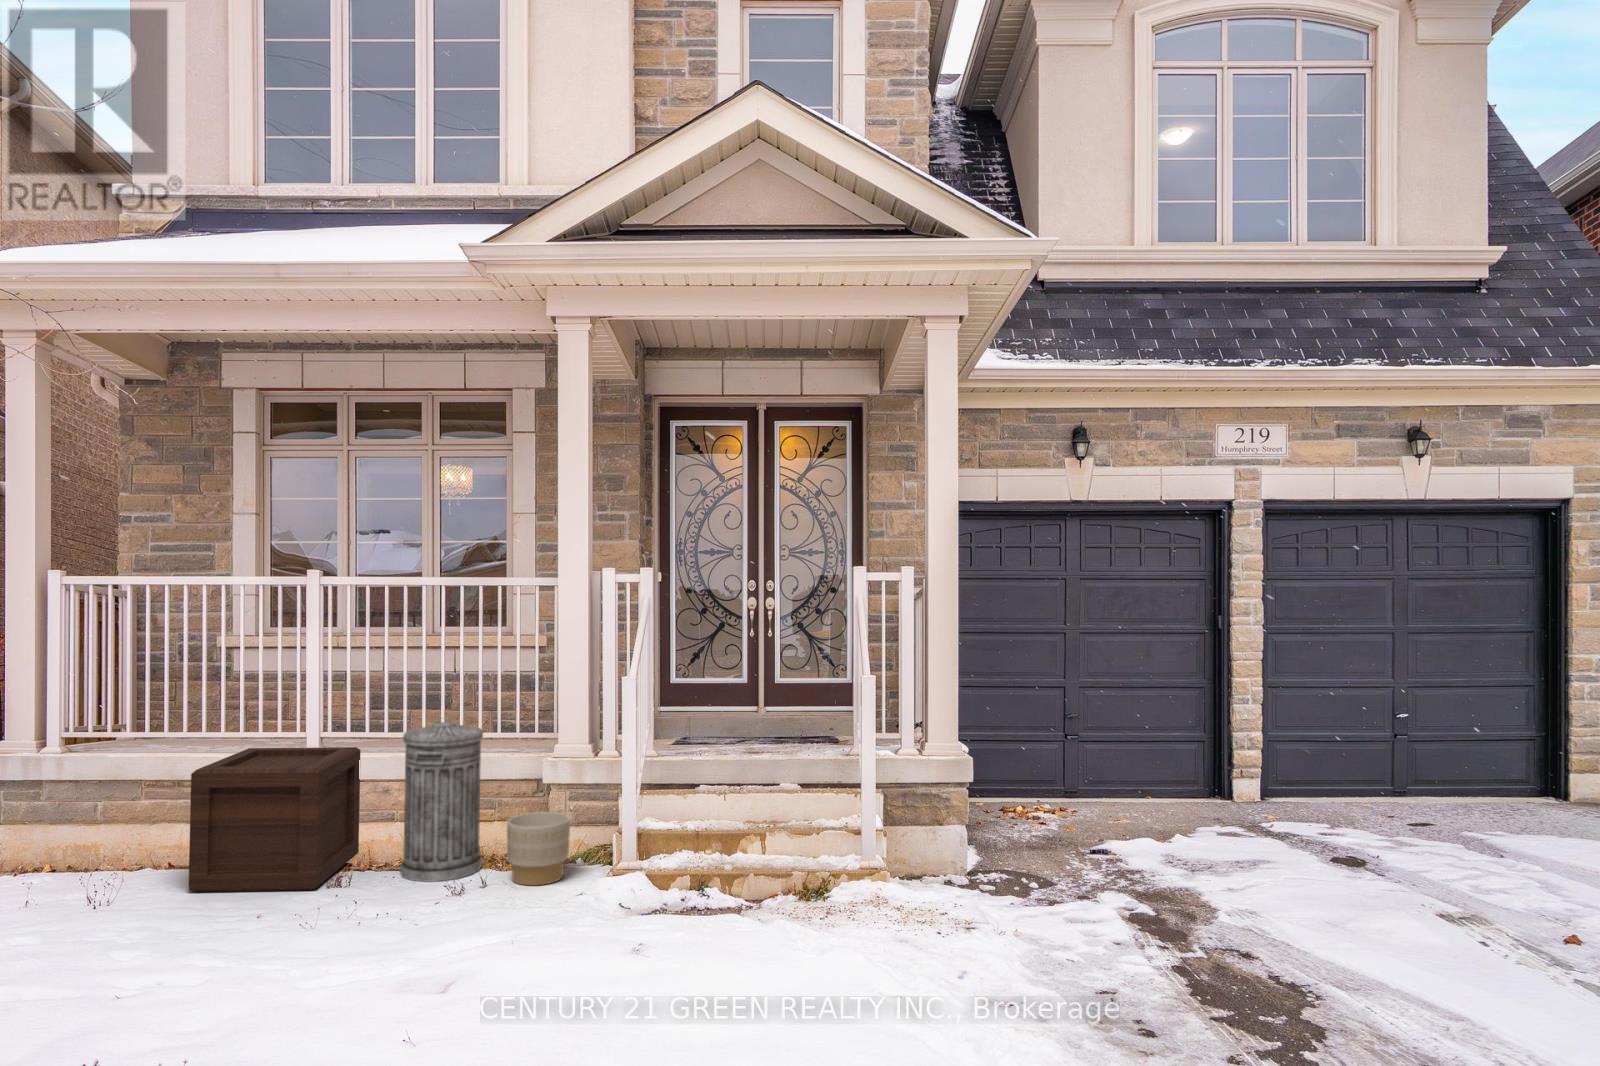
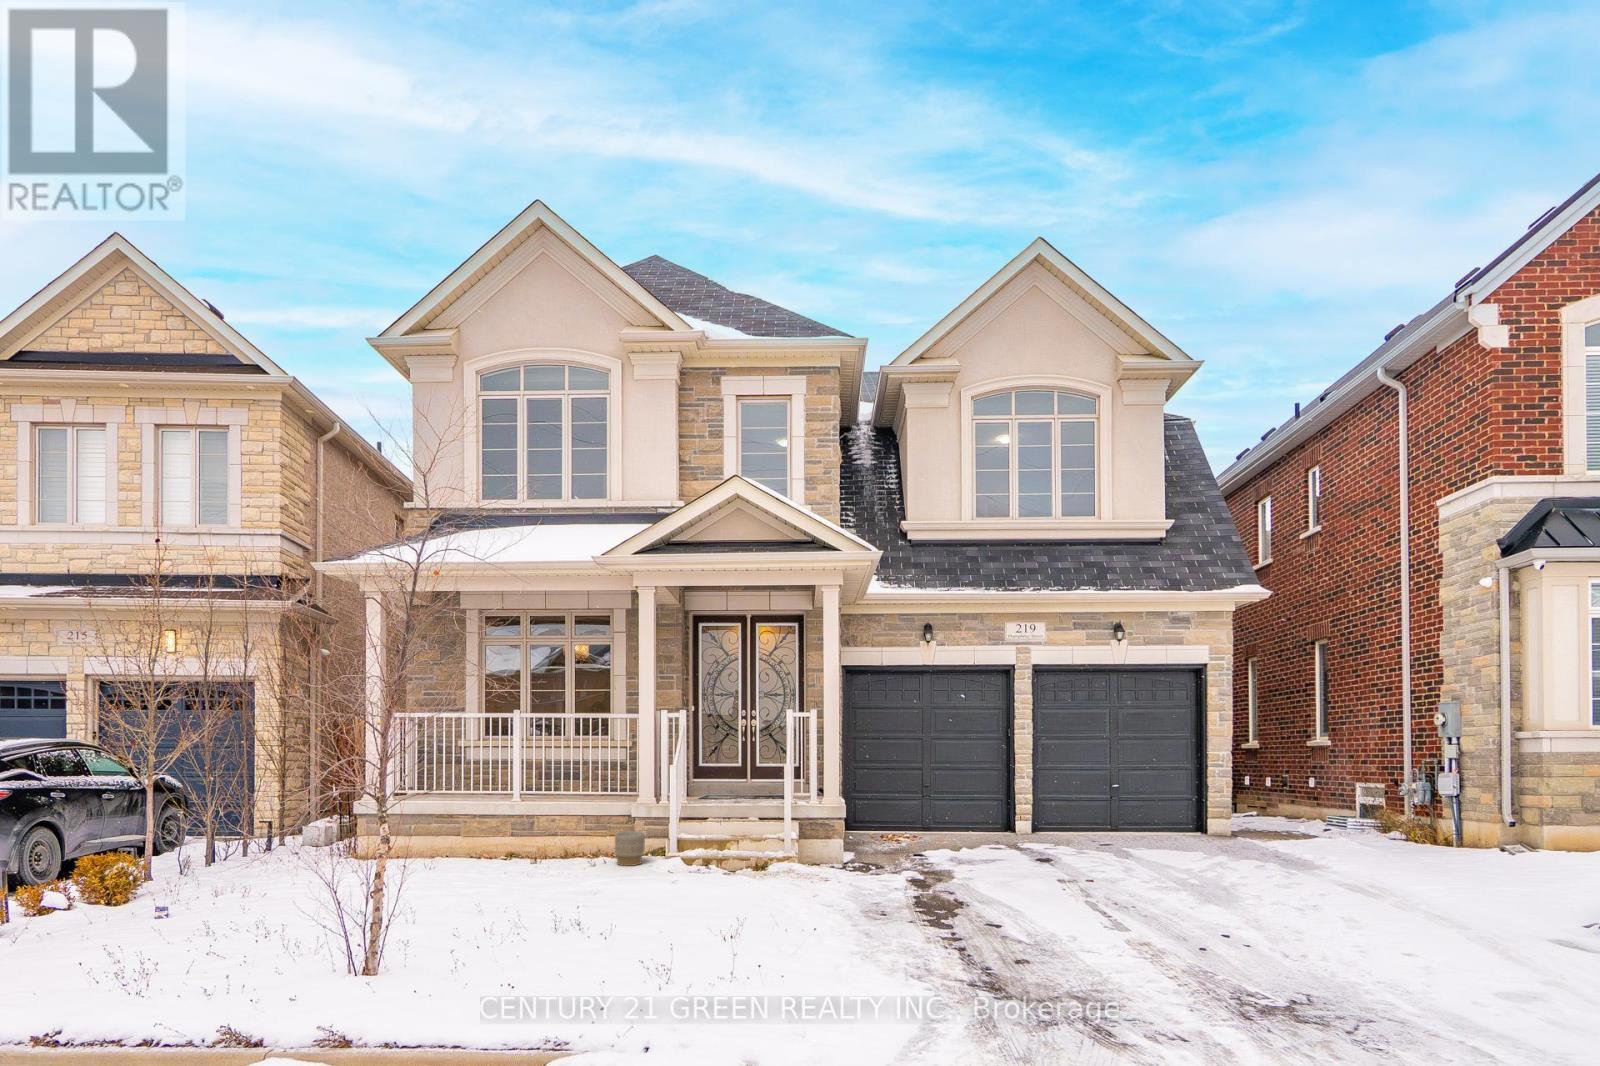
trash can: present [400,718,483,882] -> none [563,783,603,864]
wooden crate: present [188,747,361,893] -> none [467,799,542,866]

